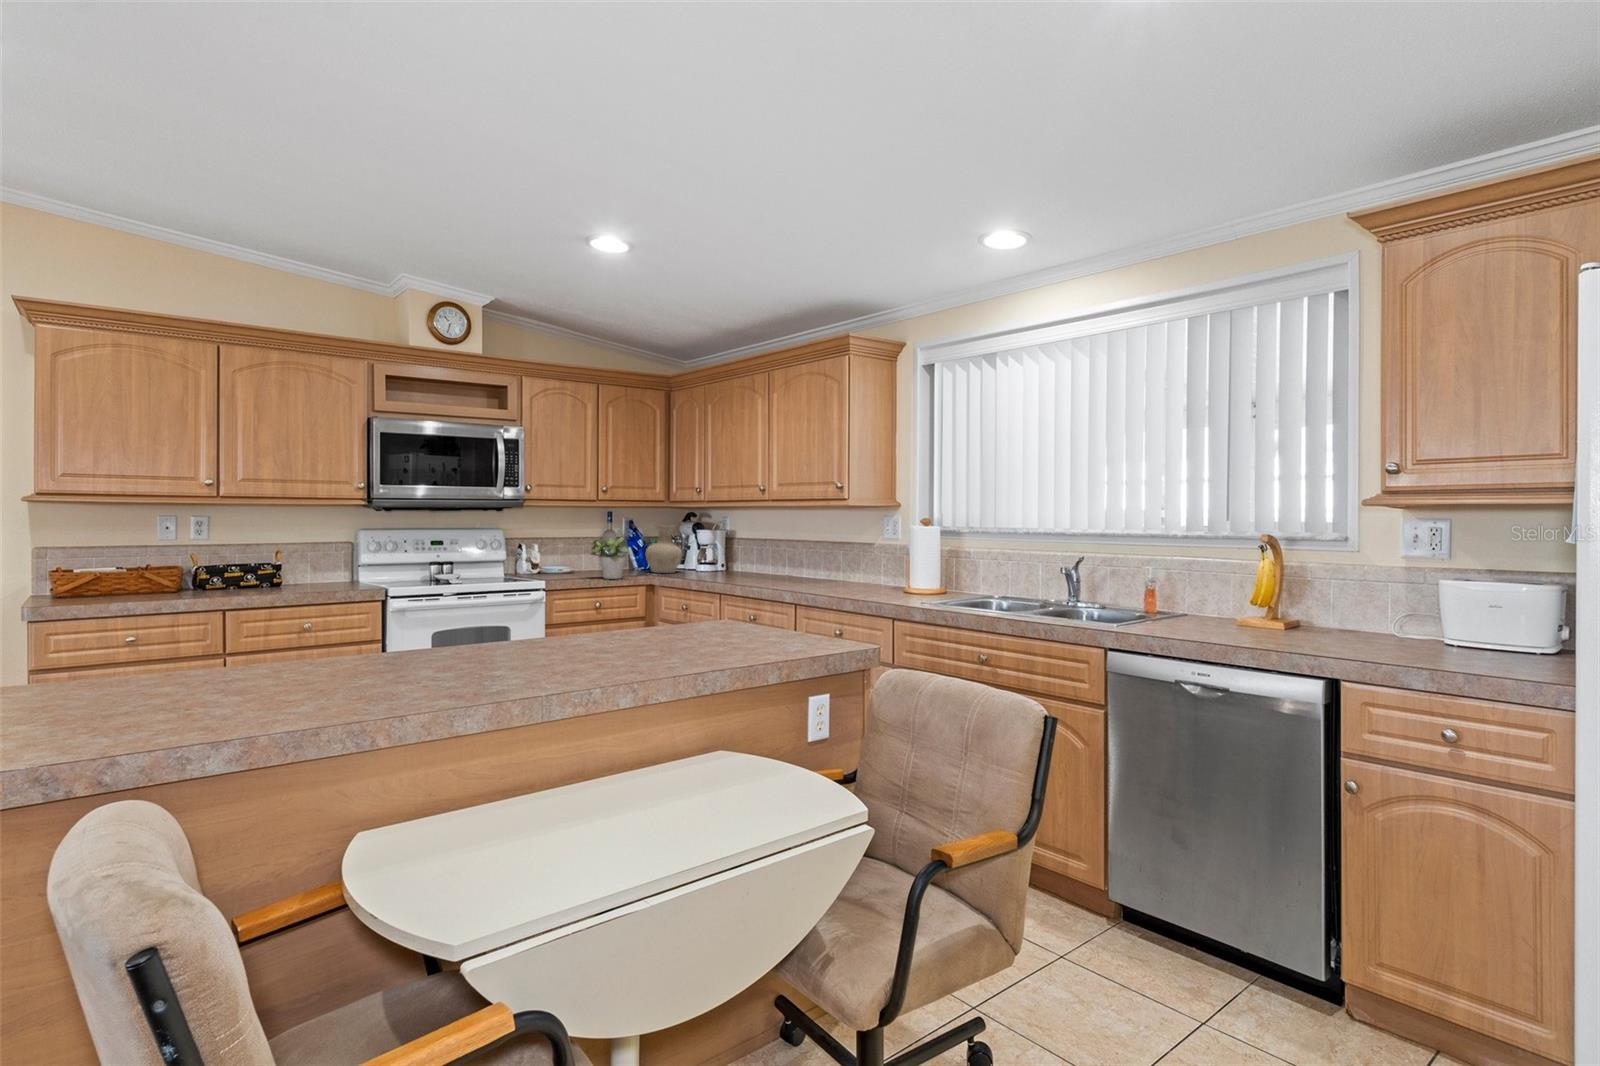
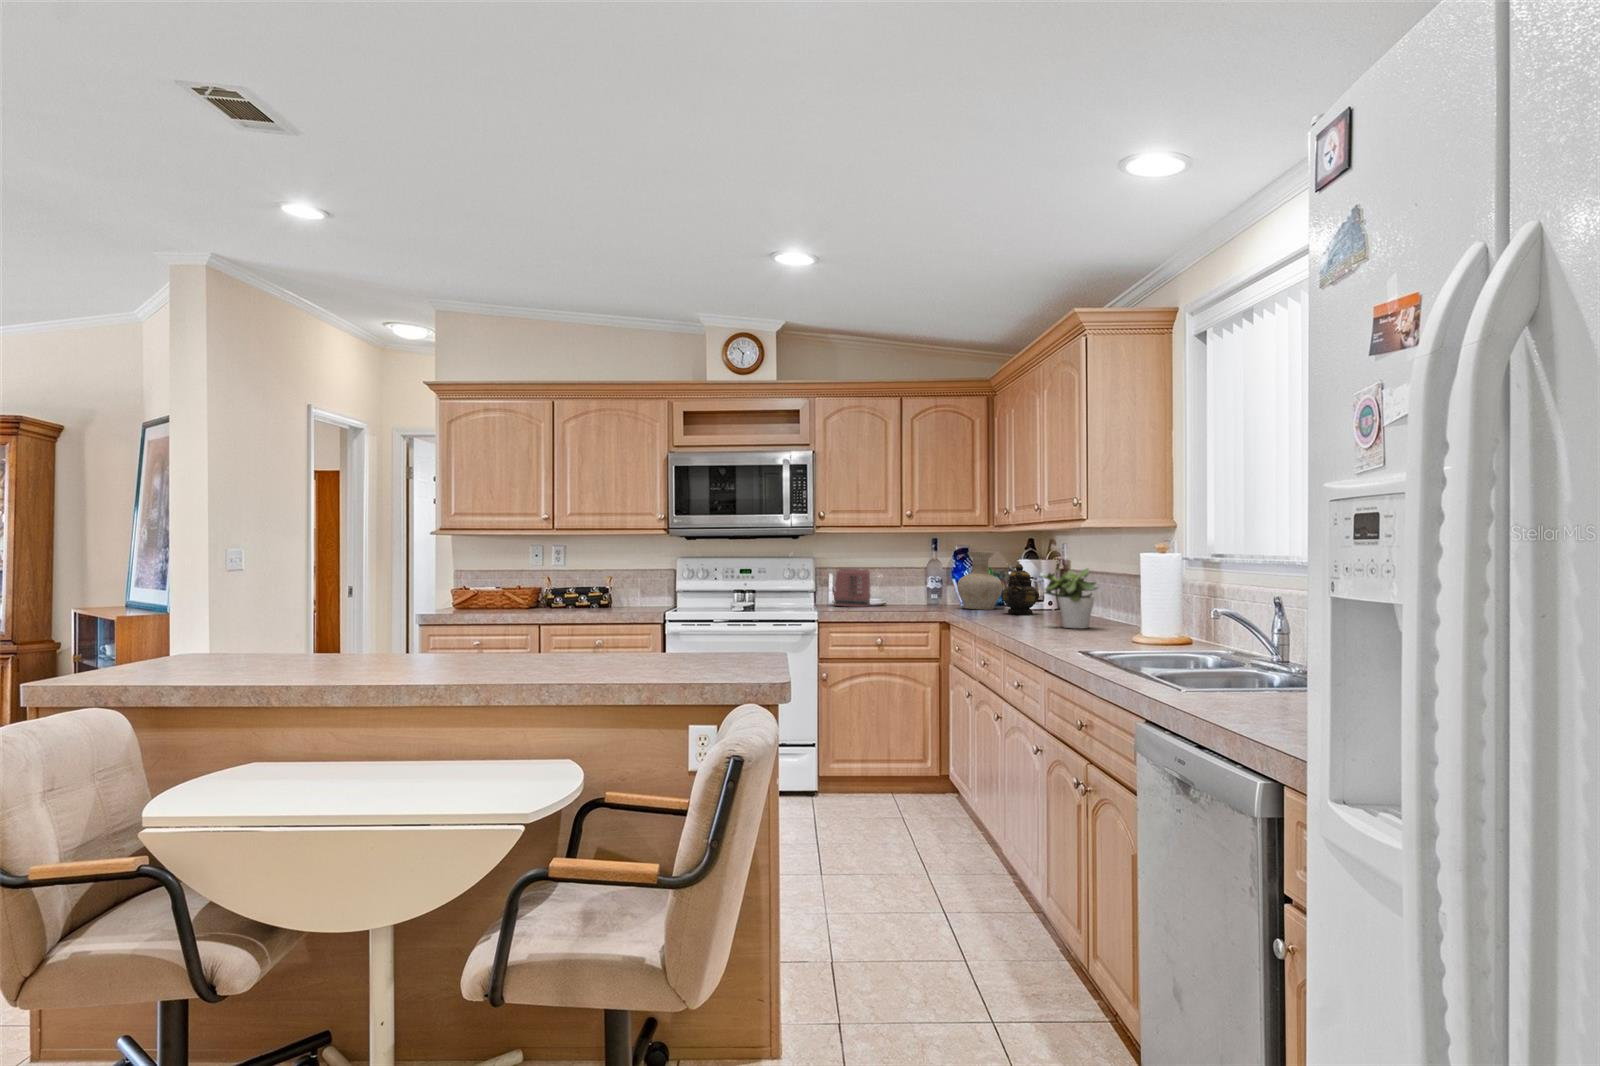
toaster: none [523,537,566,574] -> present [834,568,871,607]
potted plant: present [589,537,628,579] -> present [1043,568,1098,628]
teapot: none [696,537,727,577] -> present [1001,564,1039,615]

